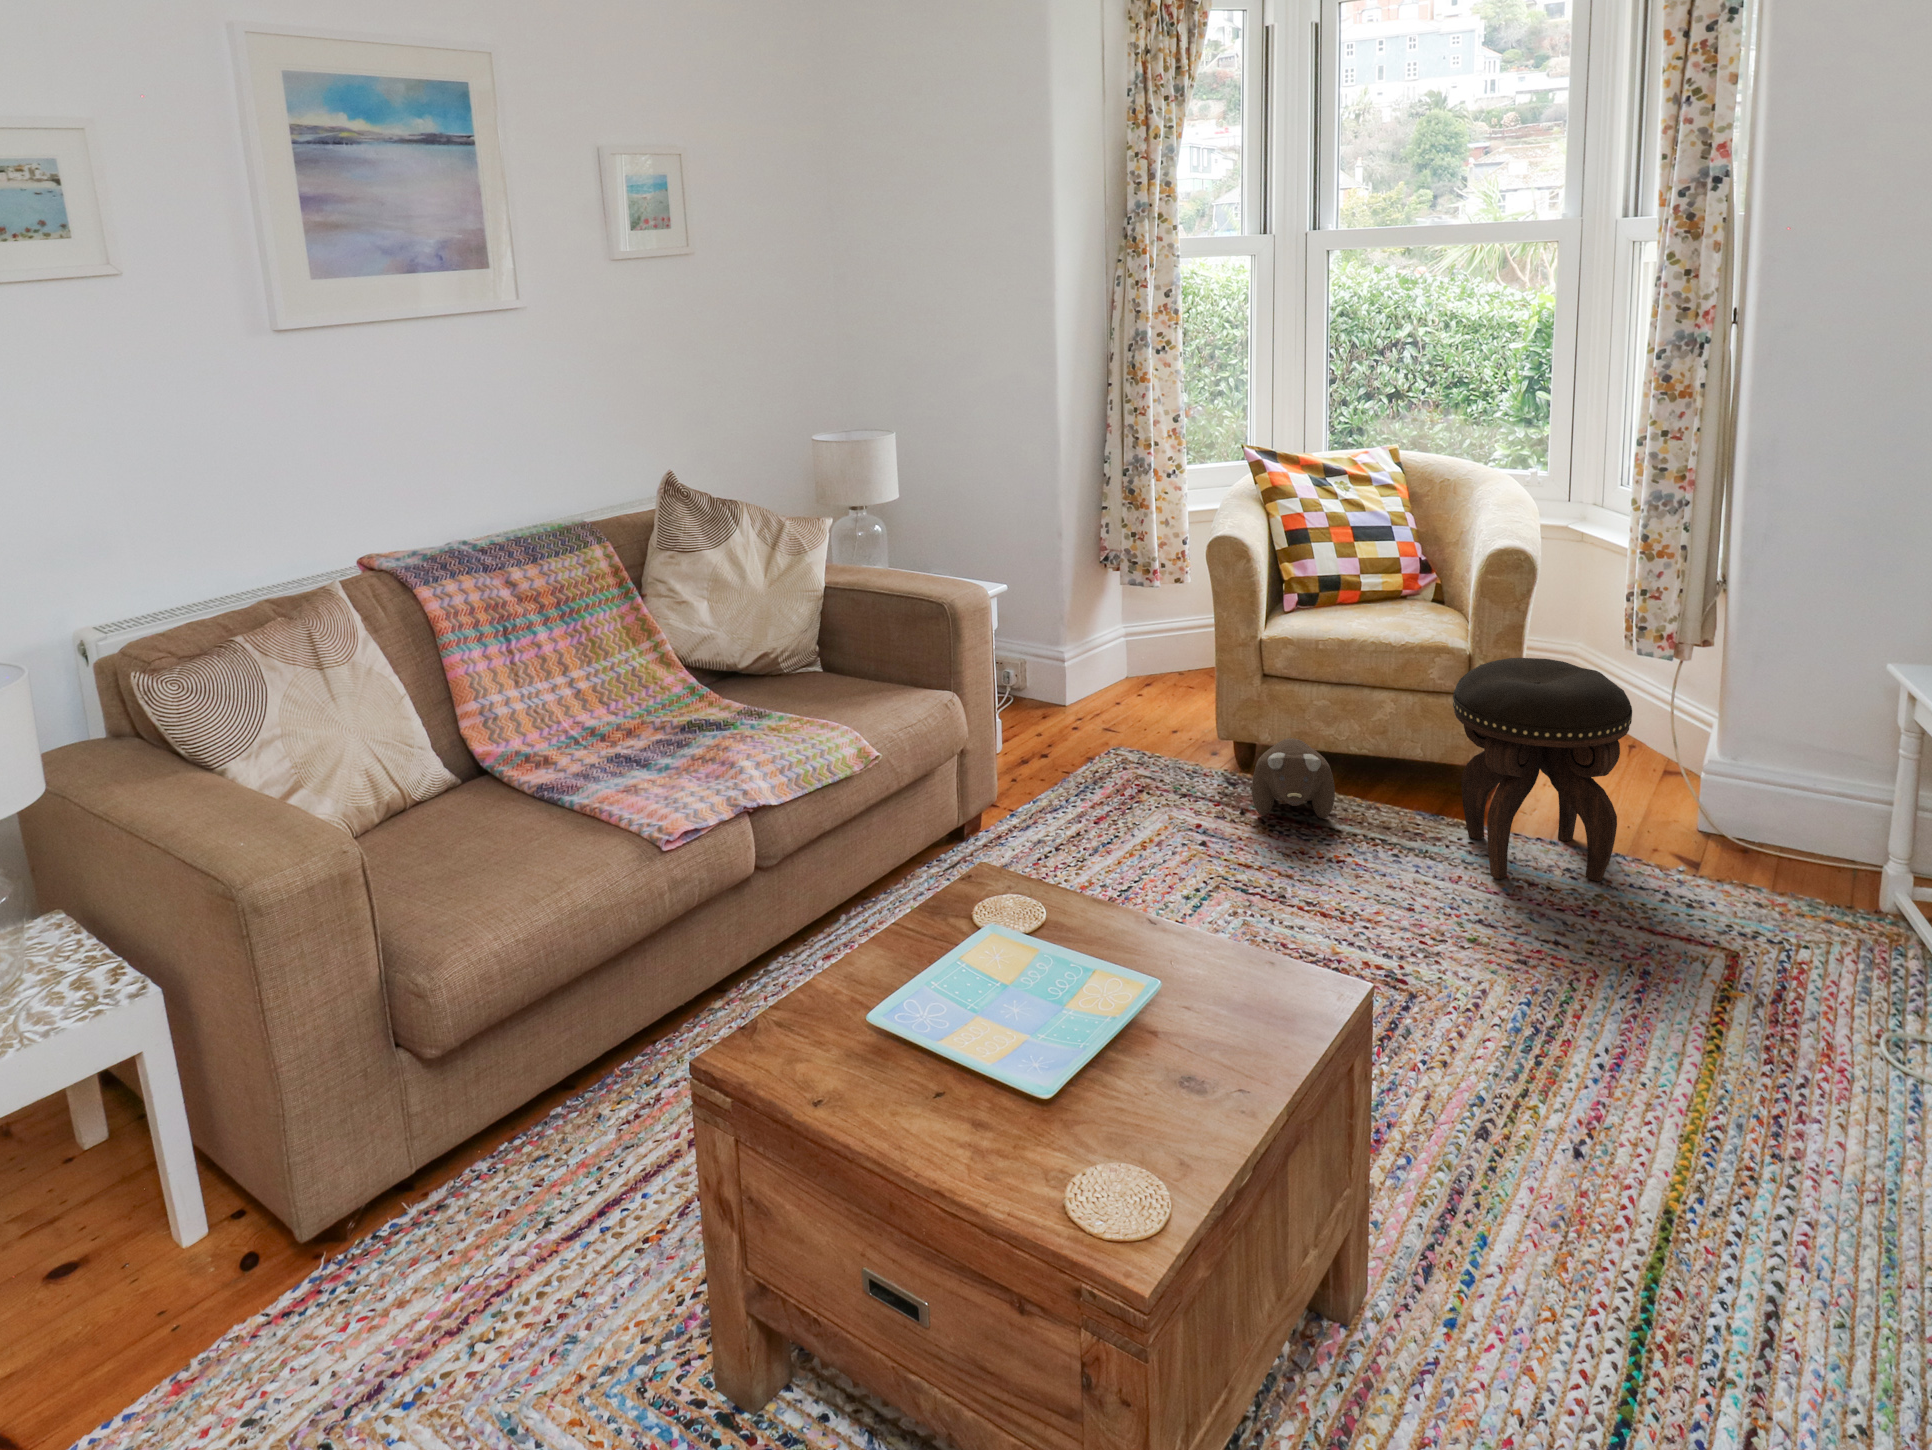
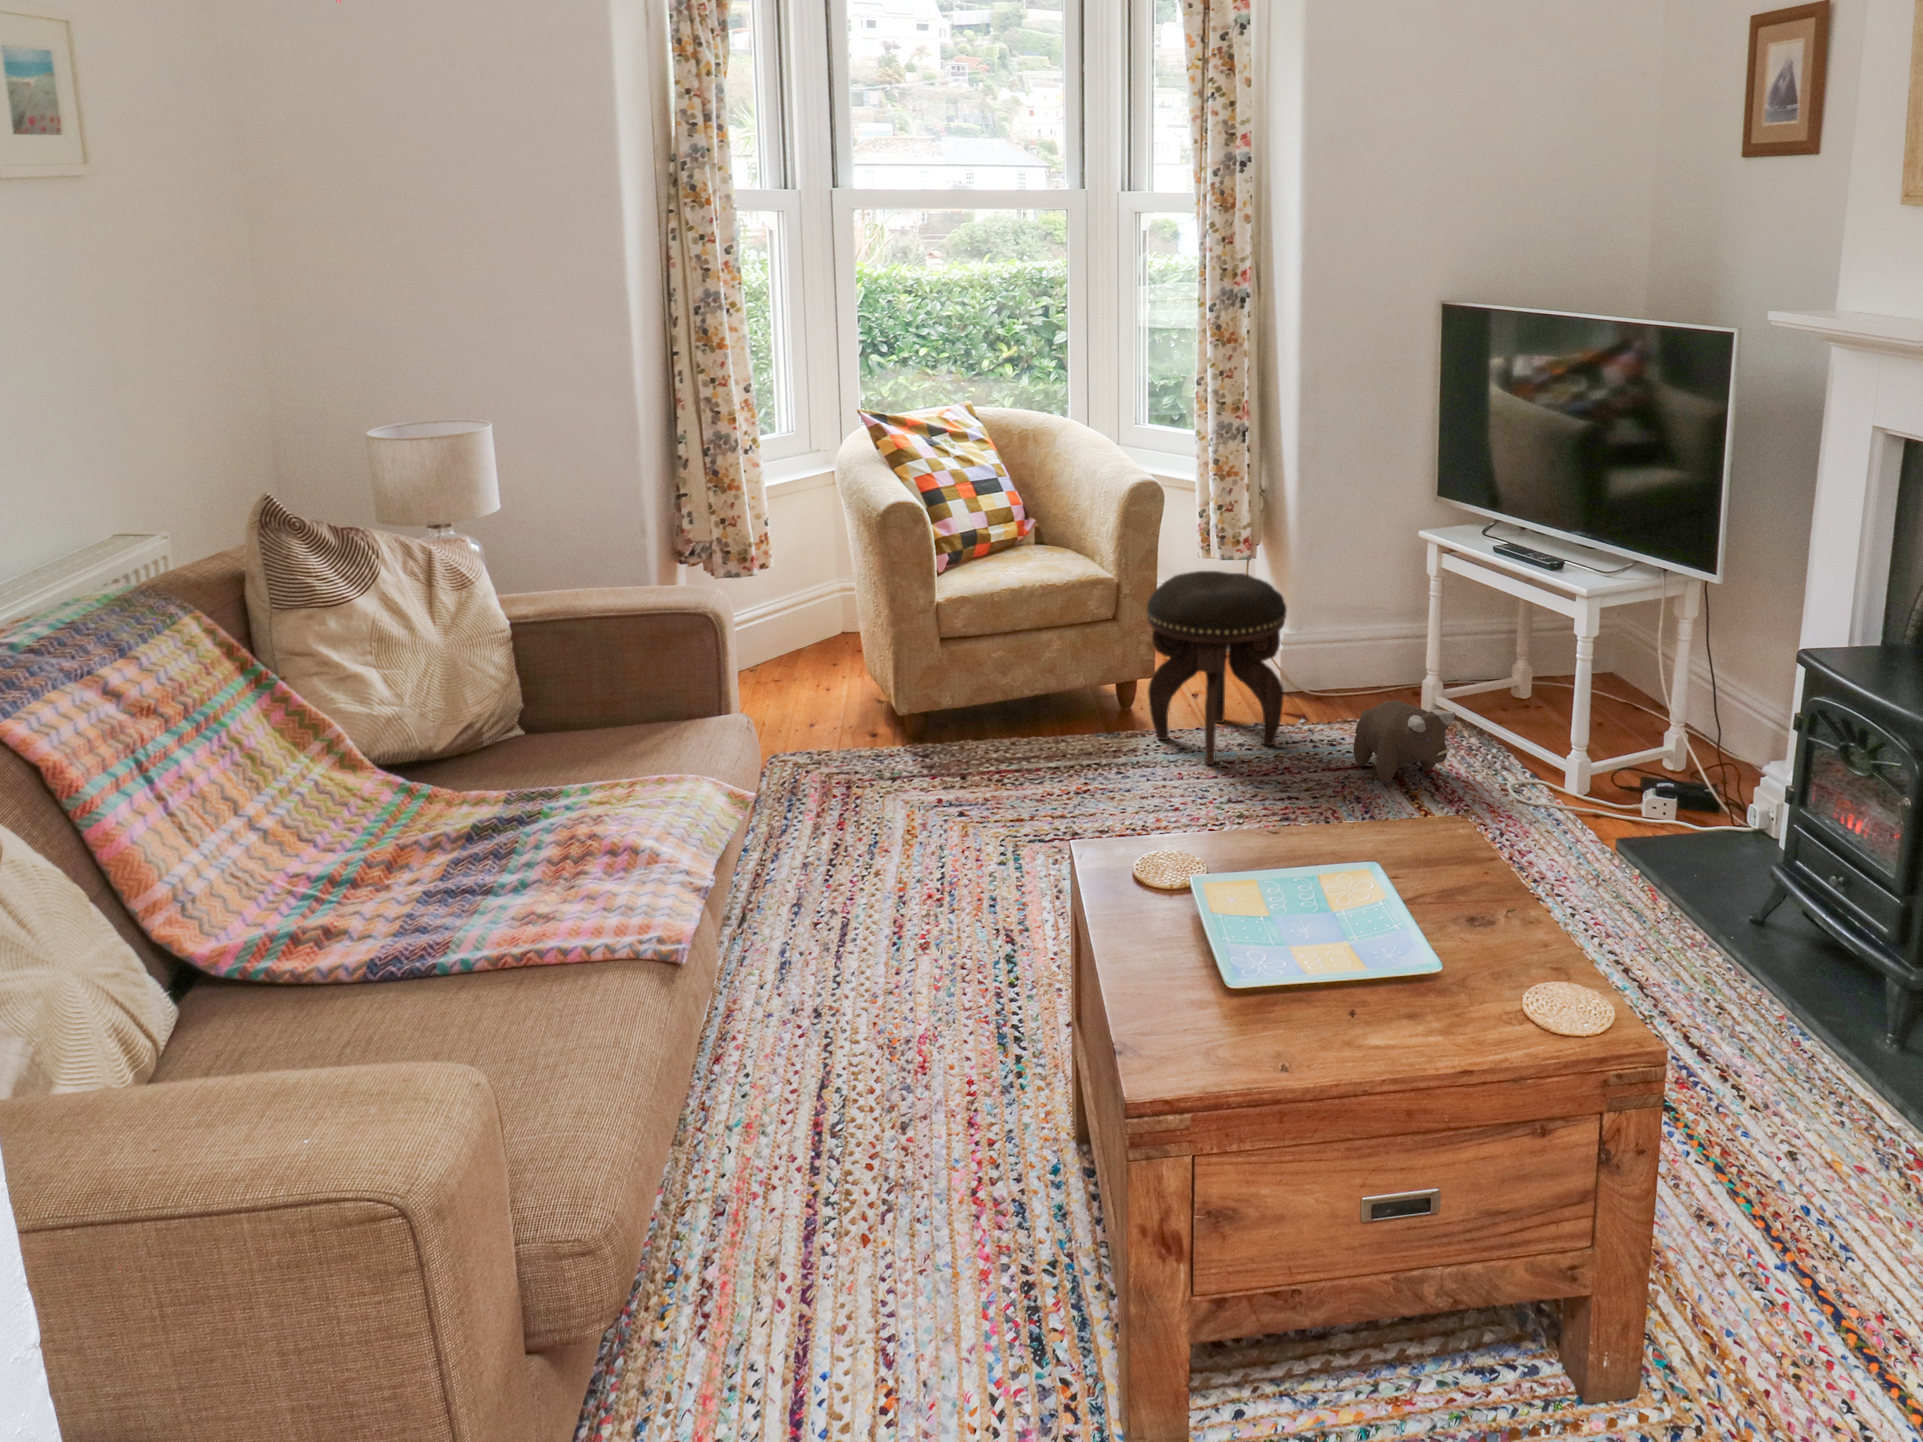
plush toy: present [1252,738,1335,818] -> present [1354,700,1455,783]

